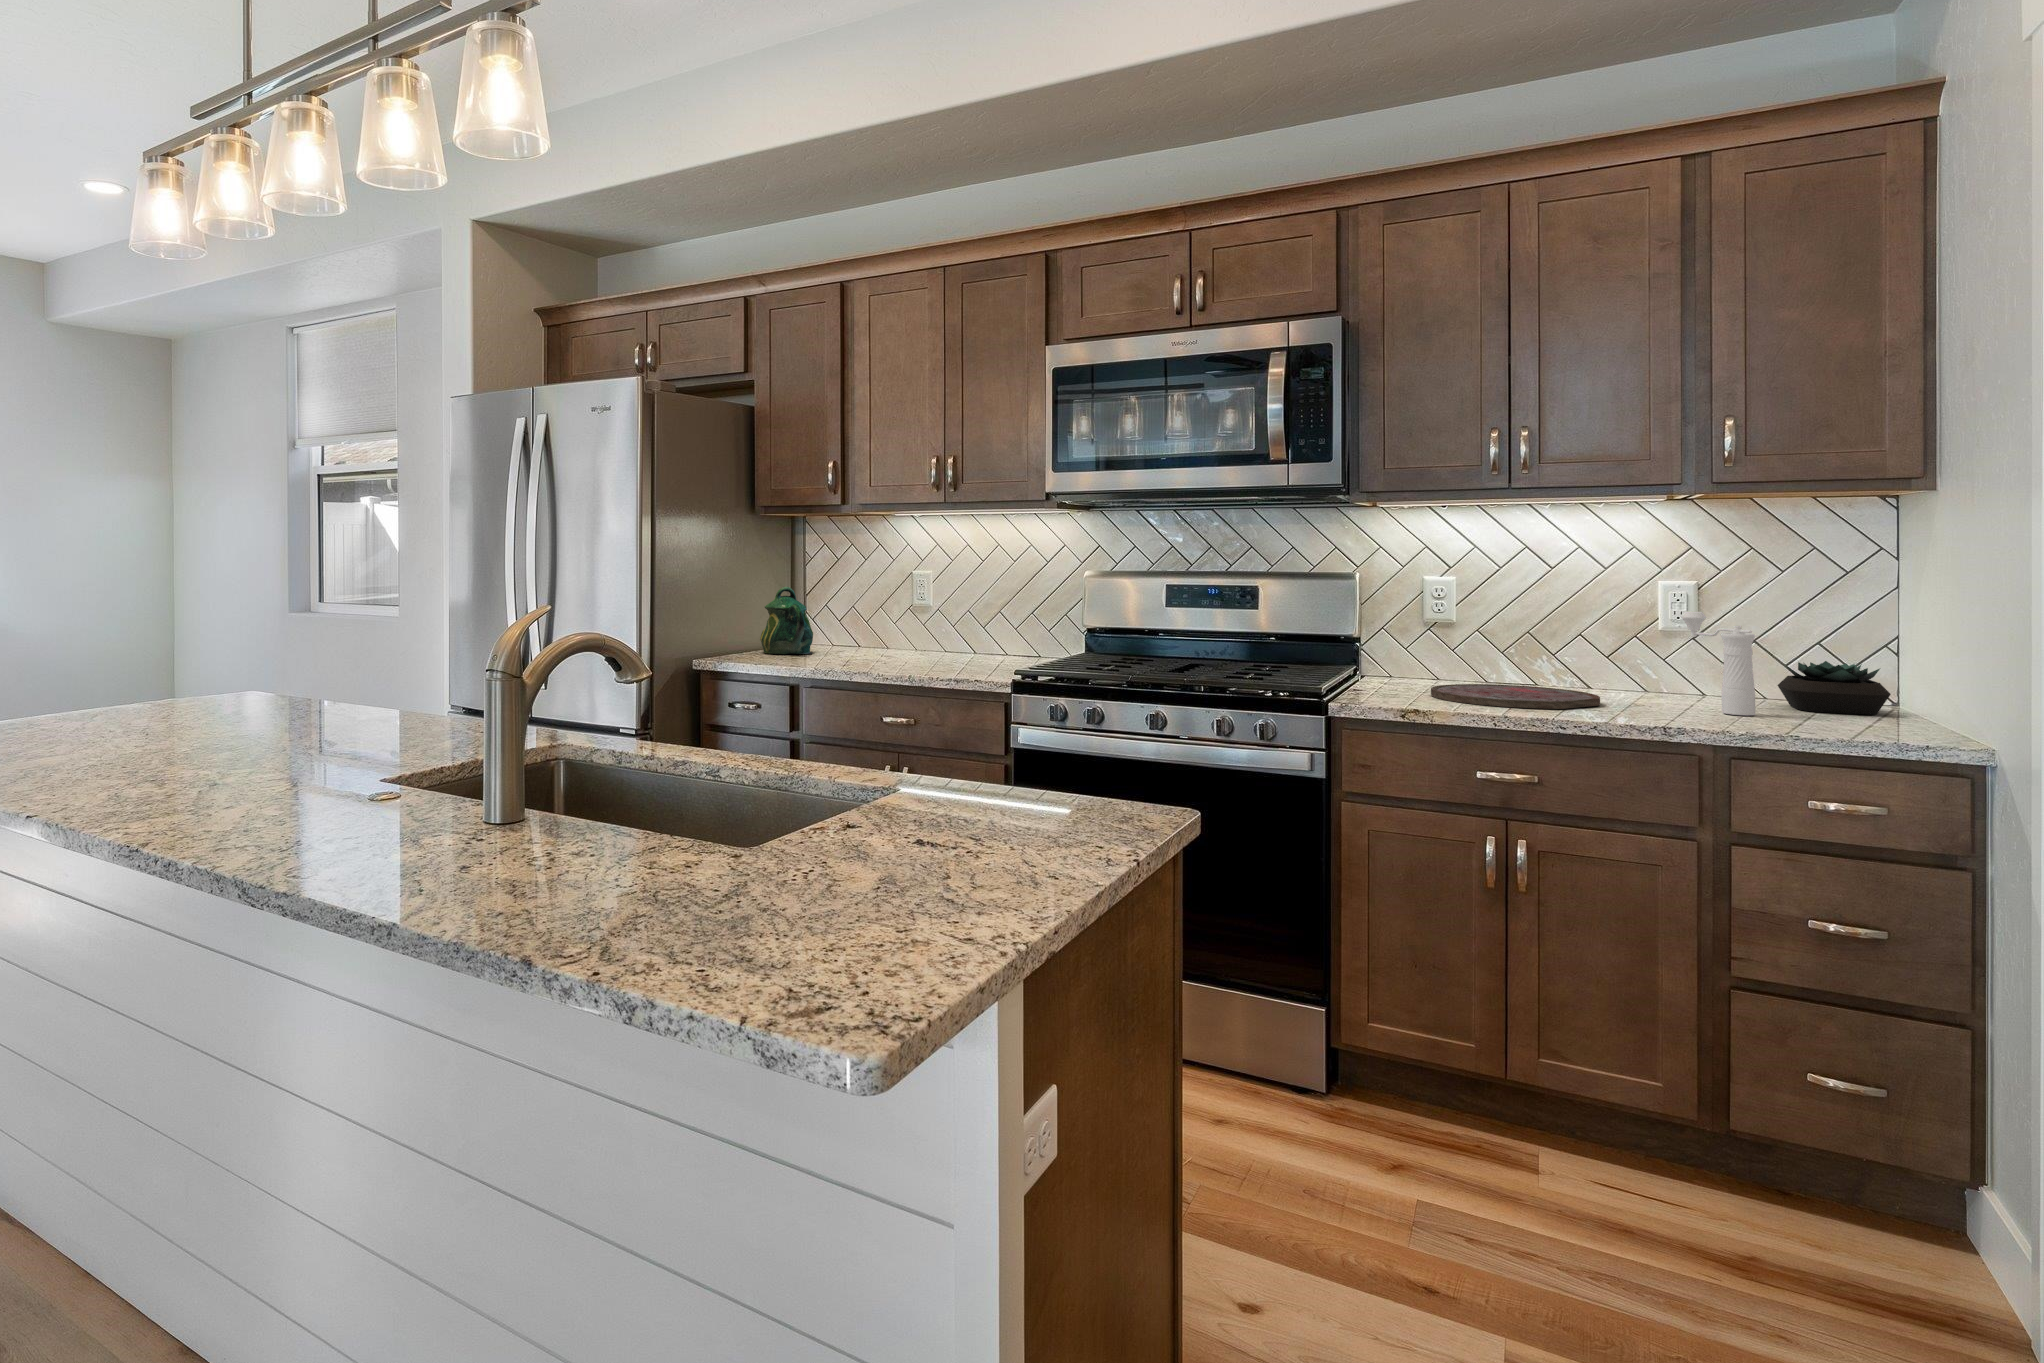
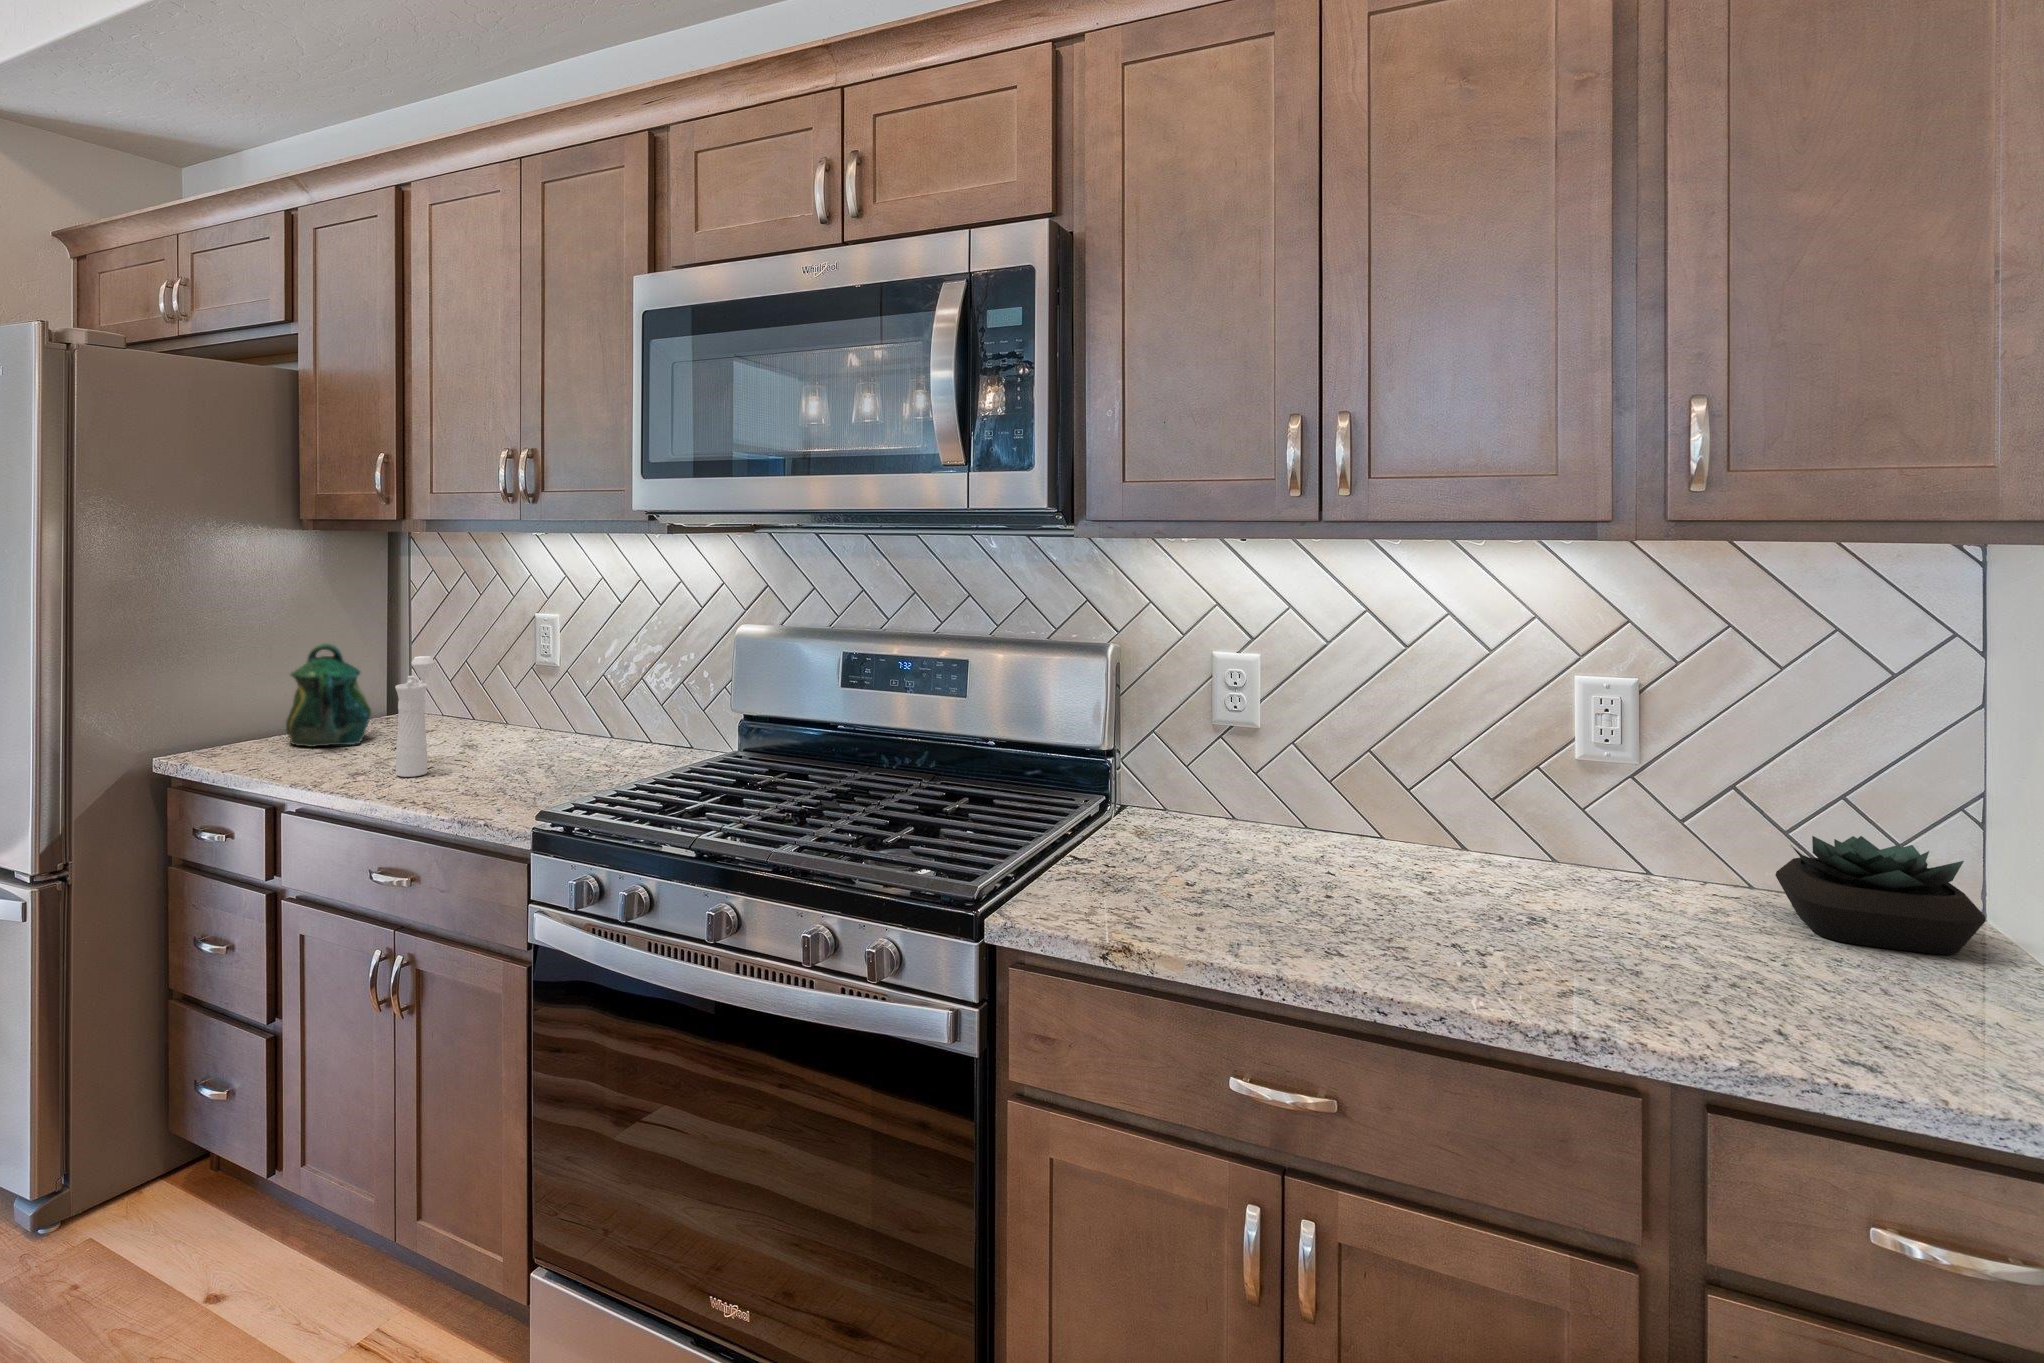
pepper mill: present [1681,611,1756,716] -> present [395,656,435,777]
cutting board: present [1431,684,1600,709] -> none [1183,849,1463,942]

